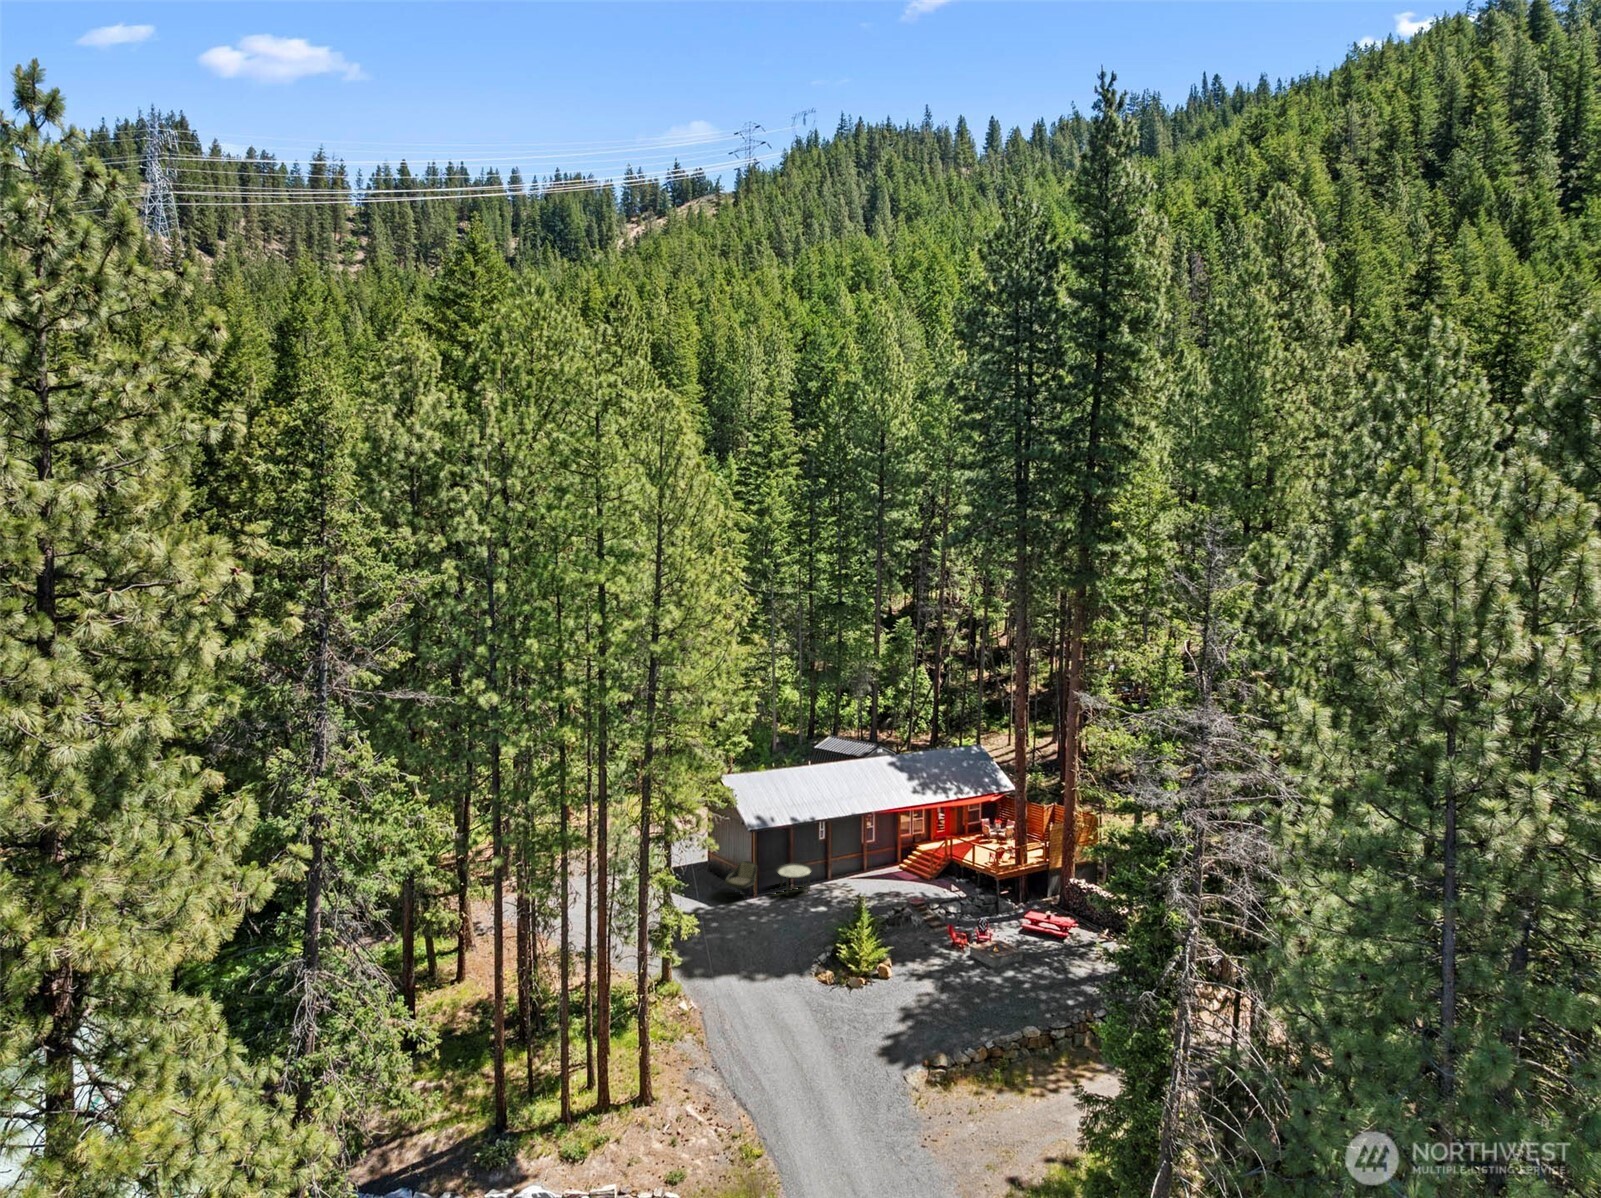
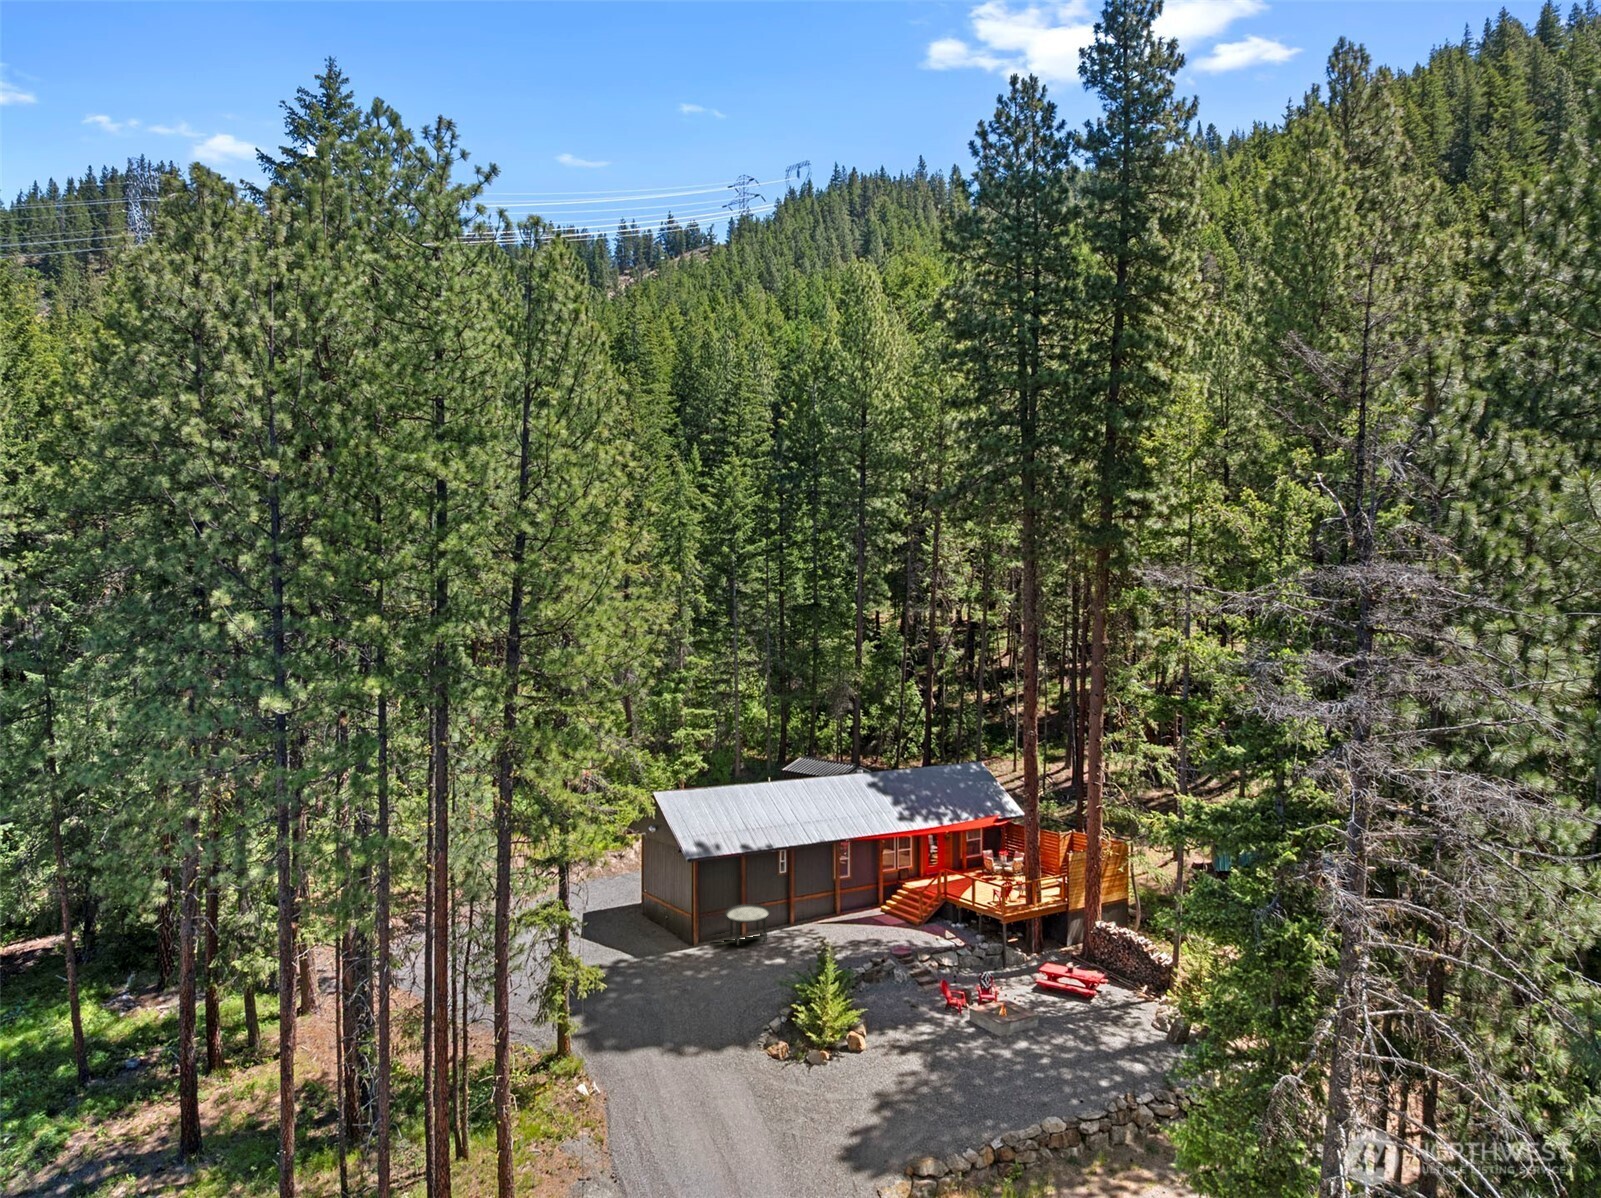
lounge chair: present [725,861,757,900] -> none [659,901,703,953]

